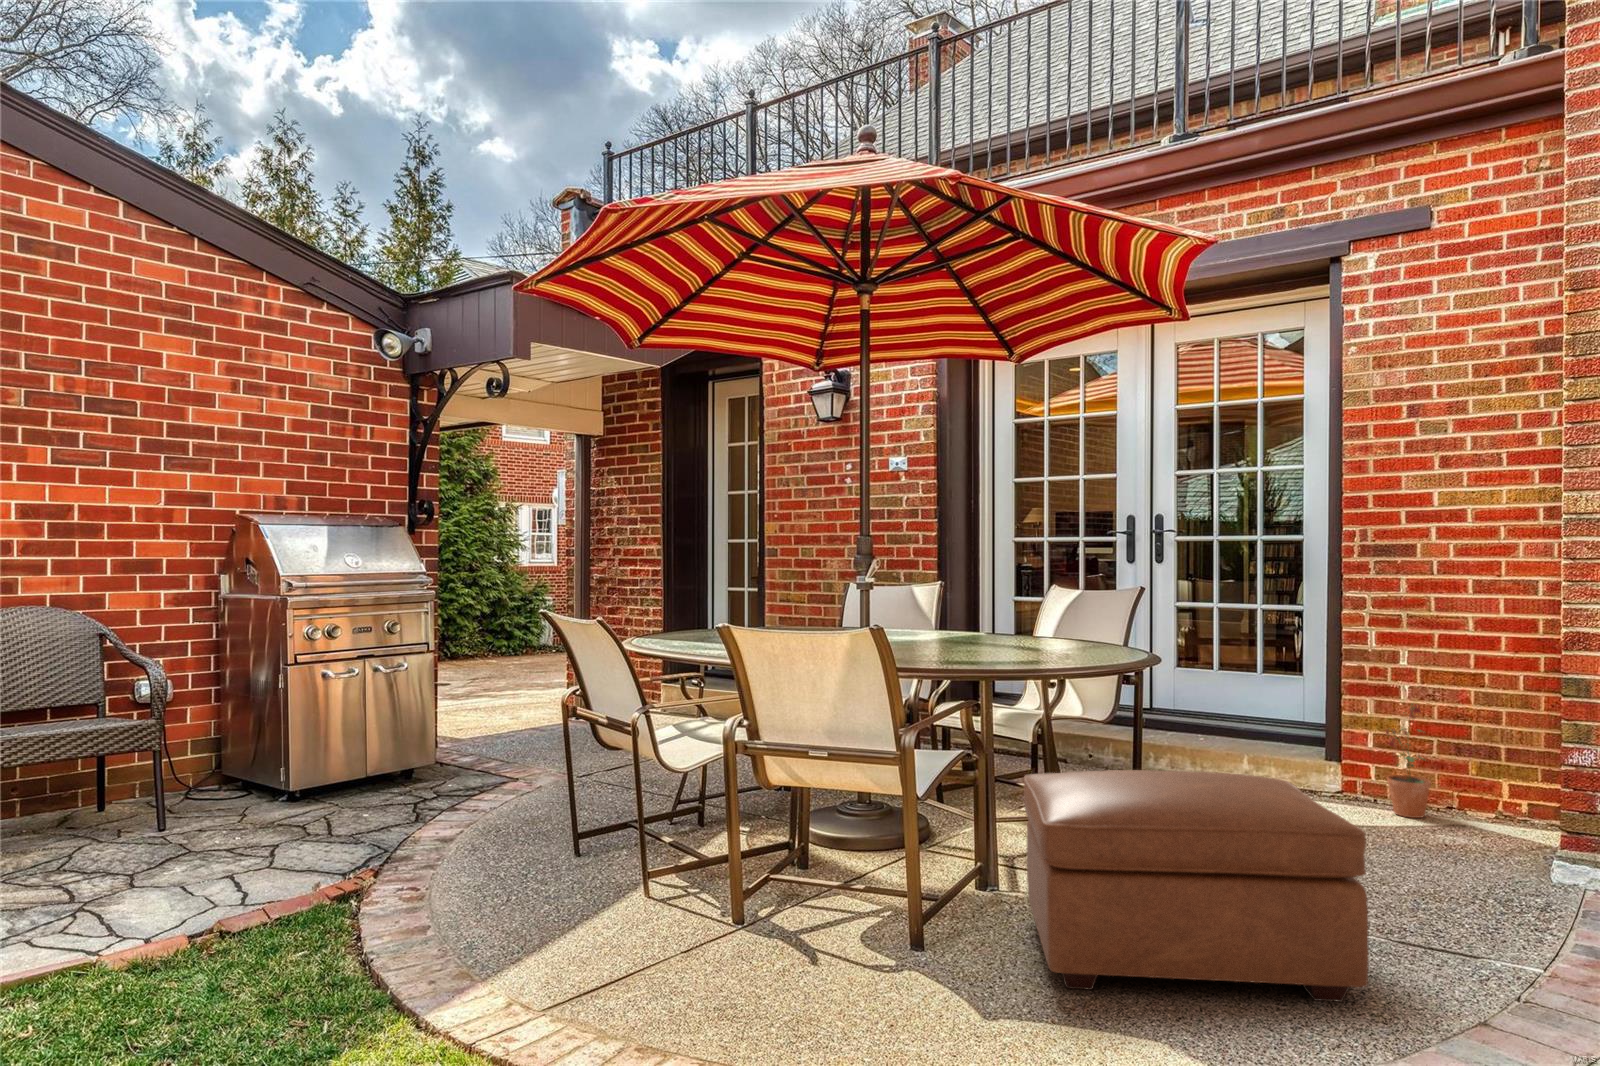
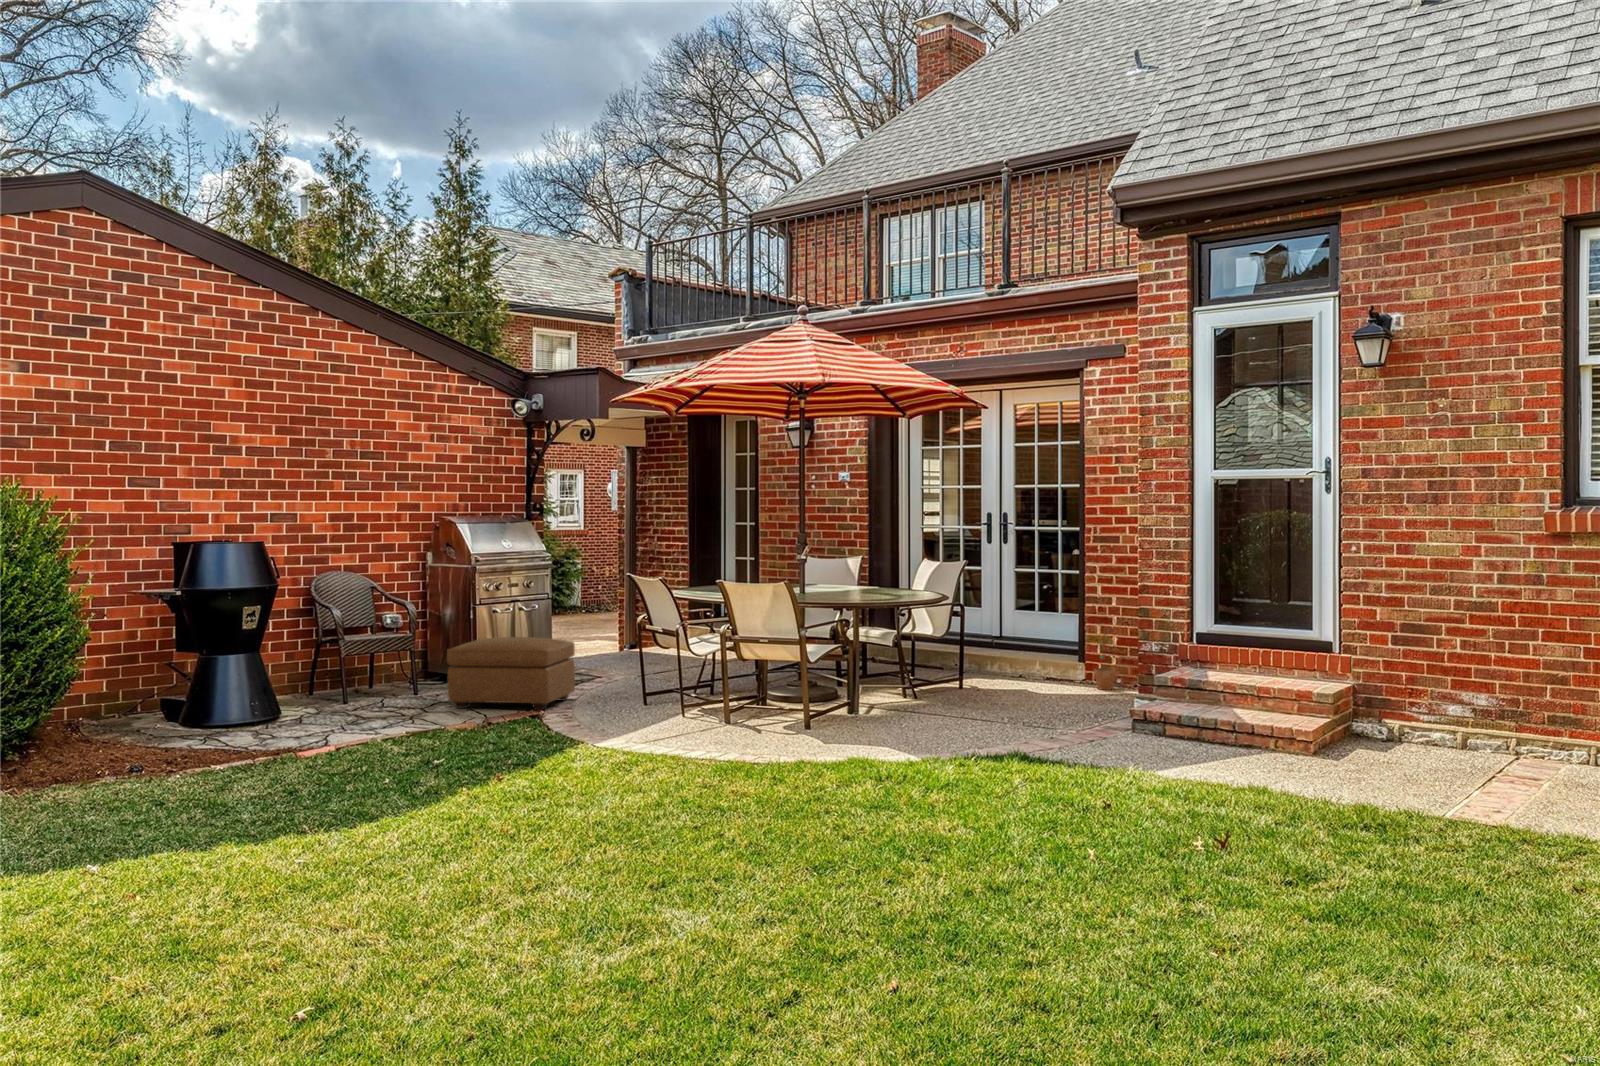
ottoman: present [1024,770,1369,1002] -> present [447,637,575,710]

